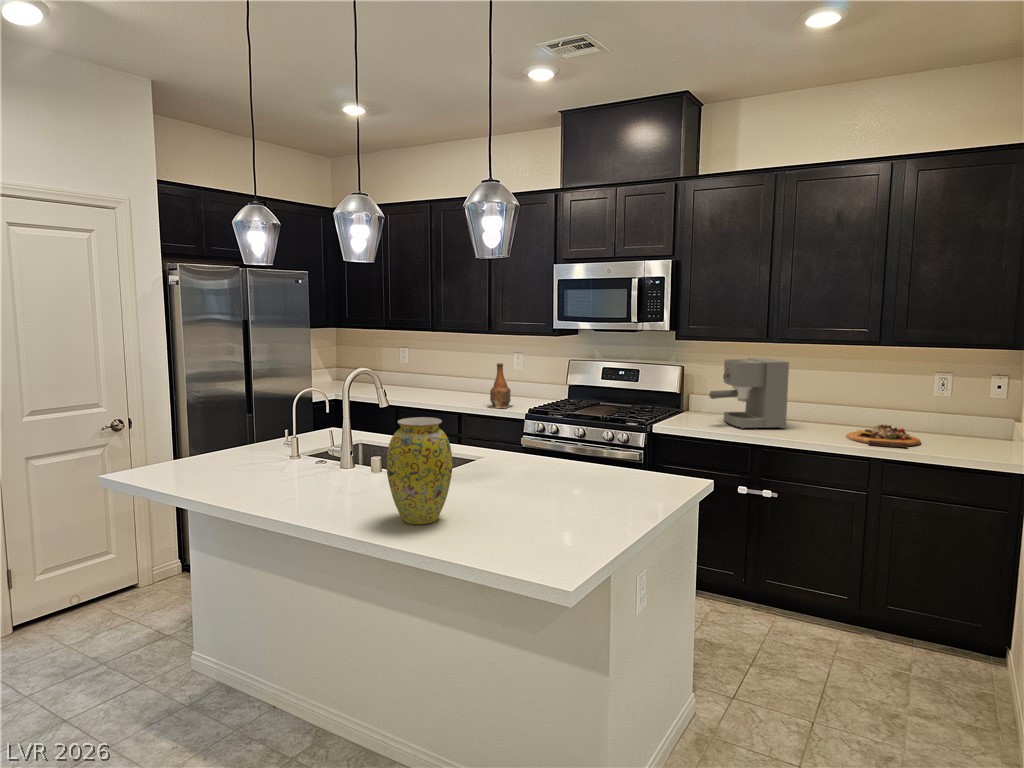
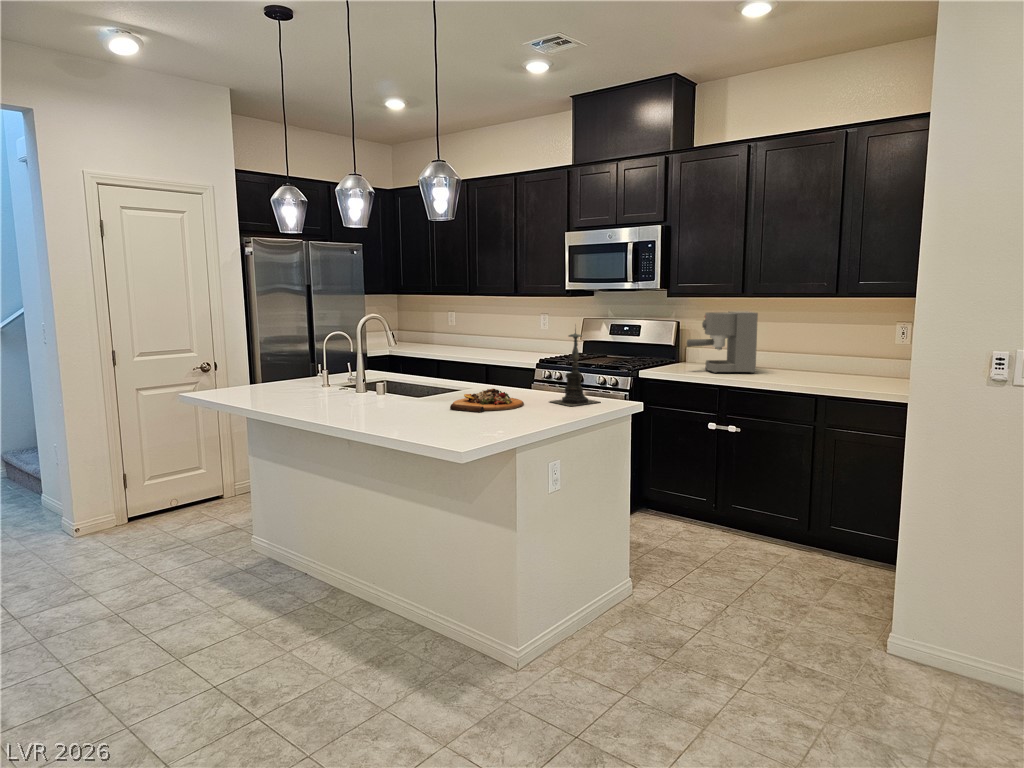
bottle: present [489,363,512,408] -> none [507,321,532,360]
candle holder: none [603,387,670,492] -> present [550,329,599,406]
vase: present [386,417,452,524] -> none [362,341,411,419]
cutting board: present [846,425,921,448] -> present [450,389,524,412]

